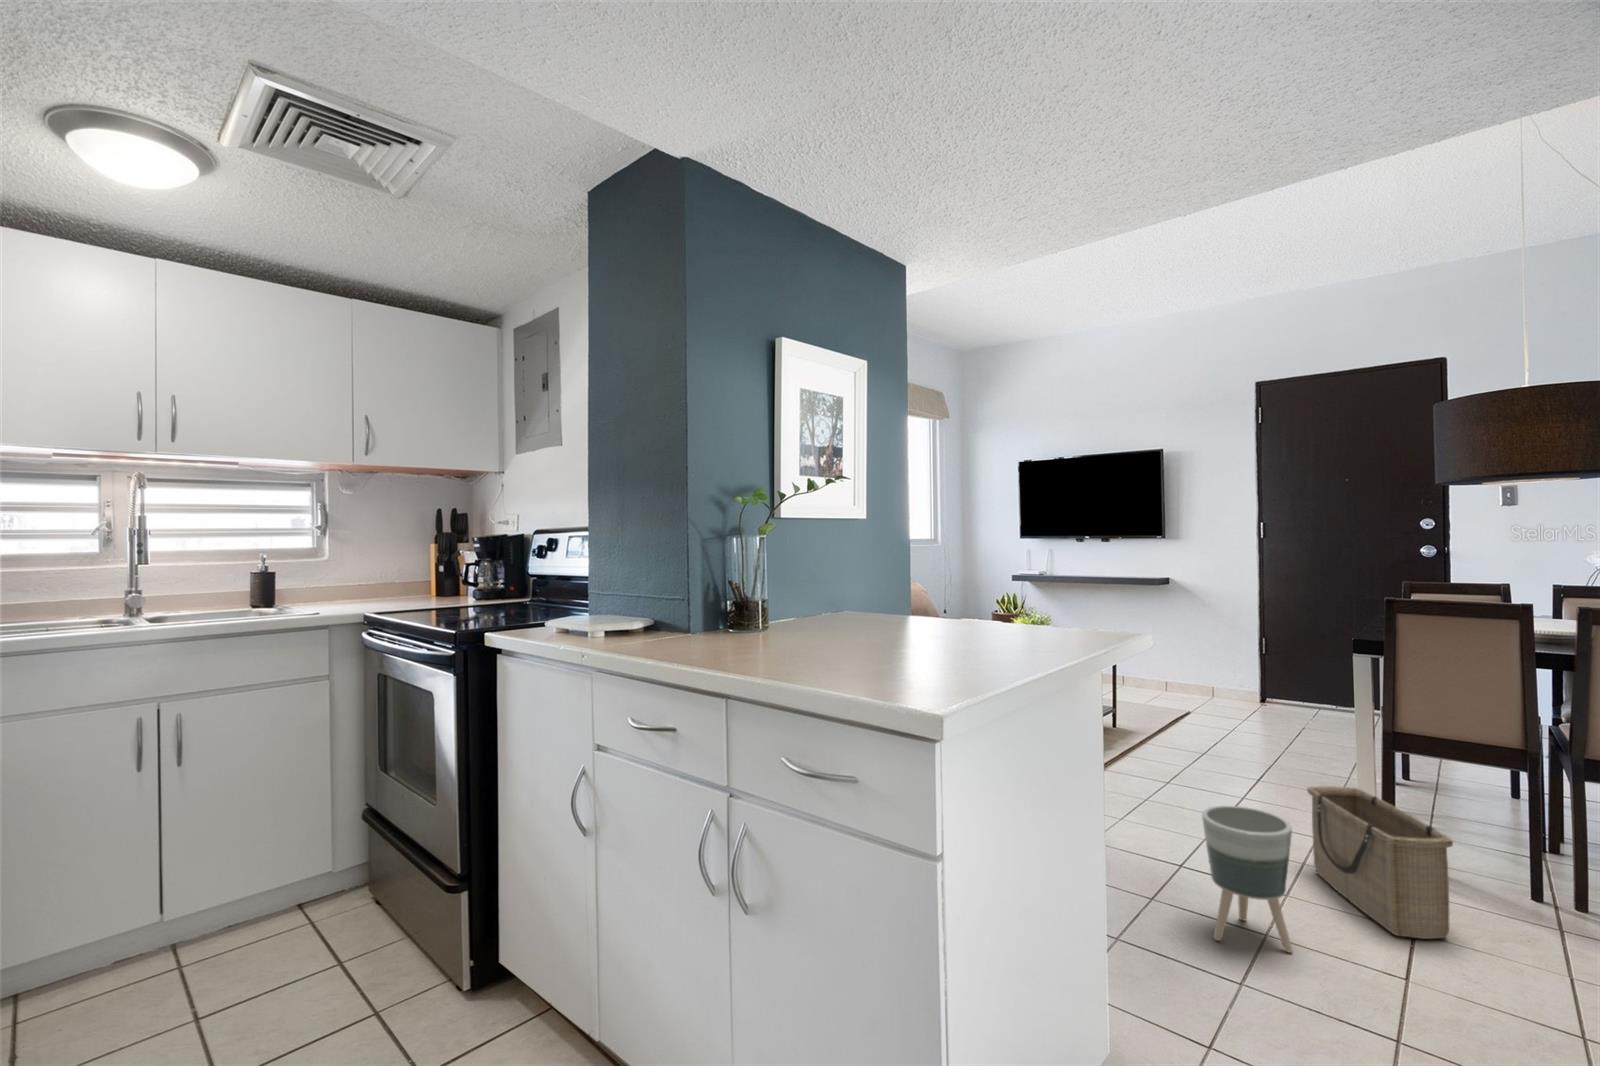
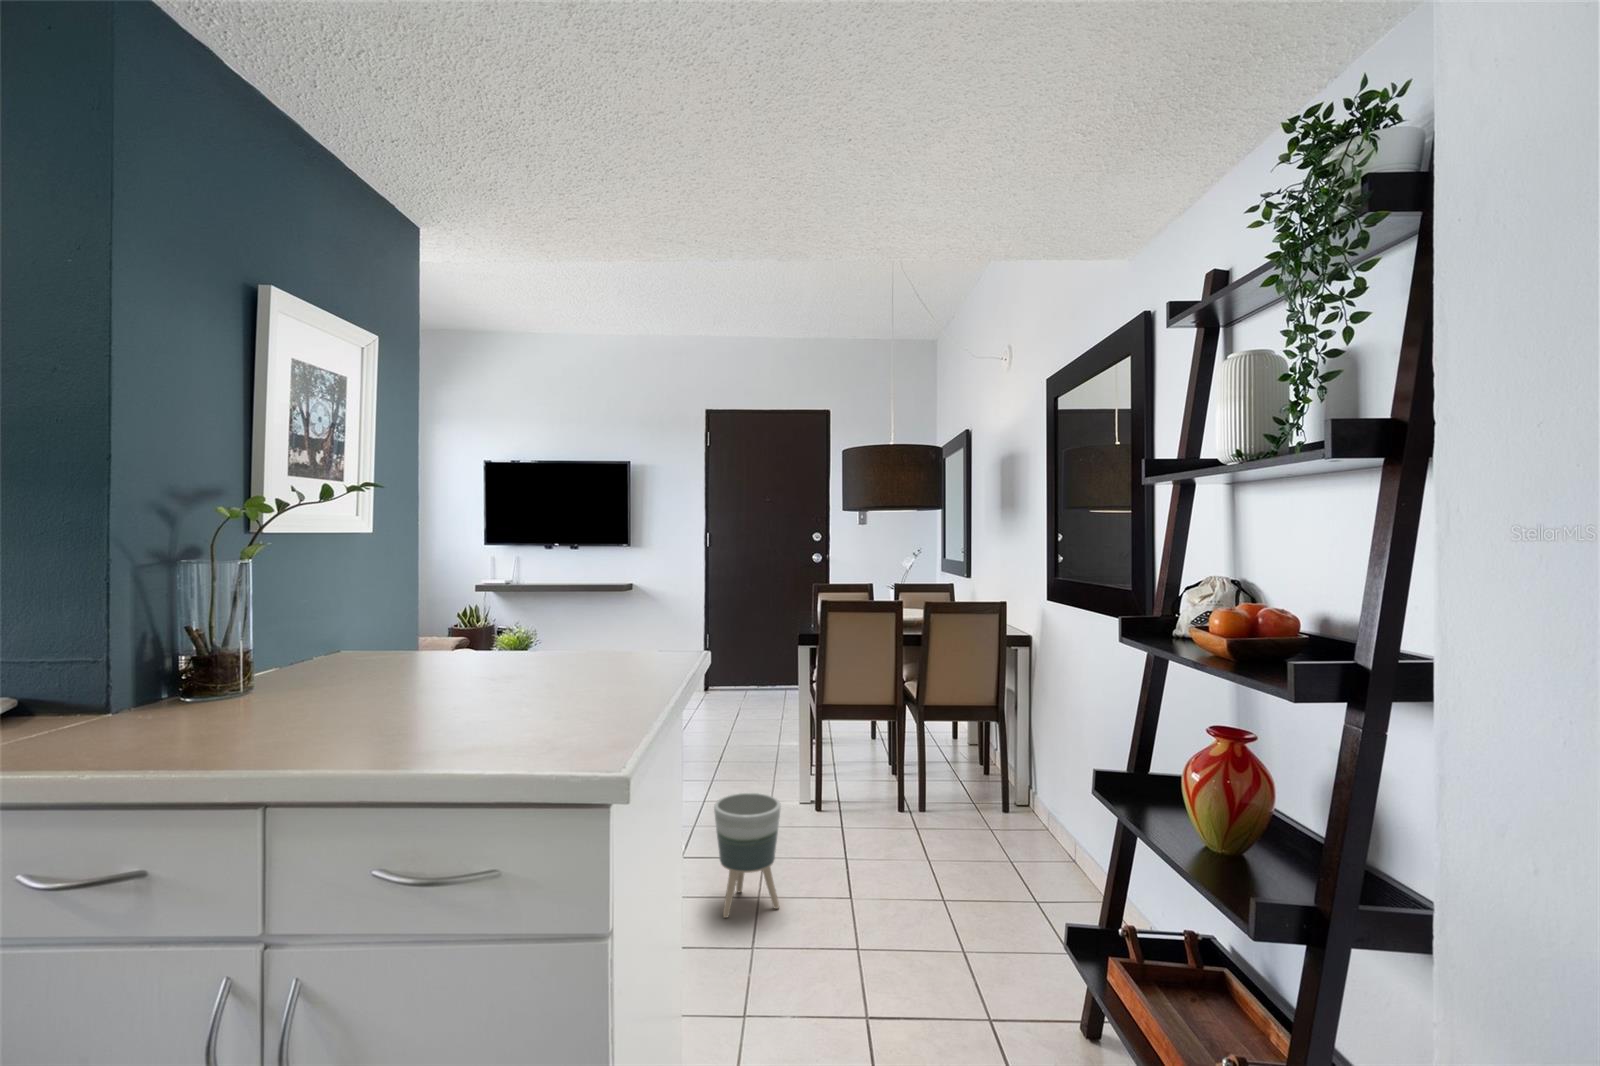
basket: present [1307,786,1453,939] -> none [774,758,871,869]

